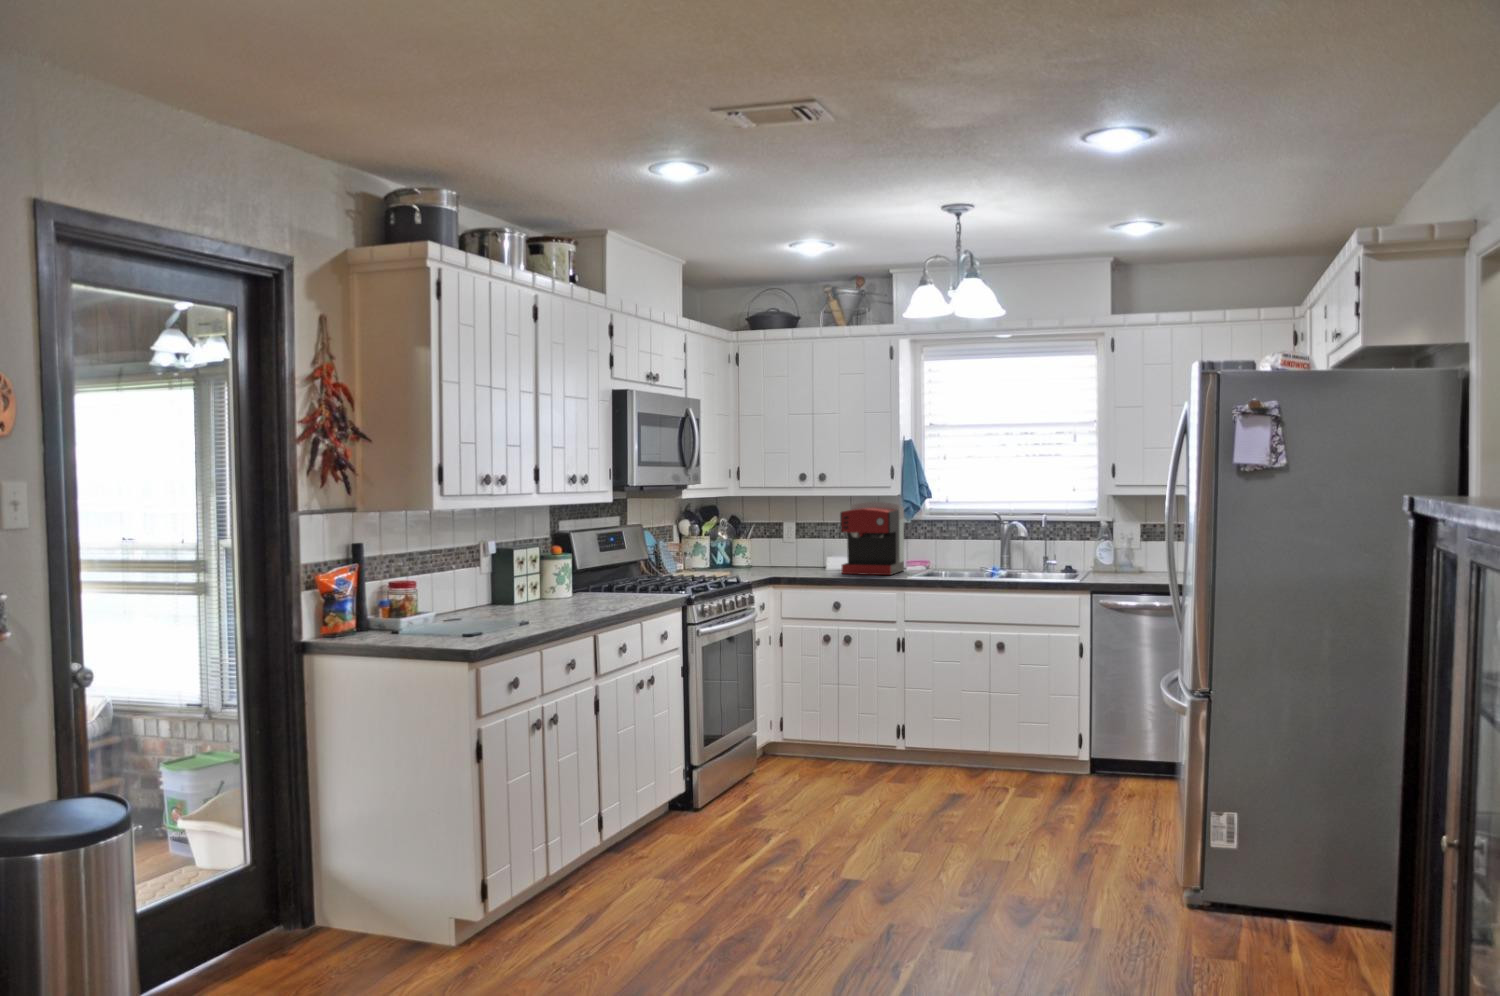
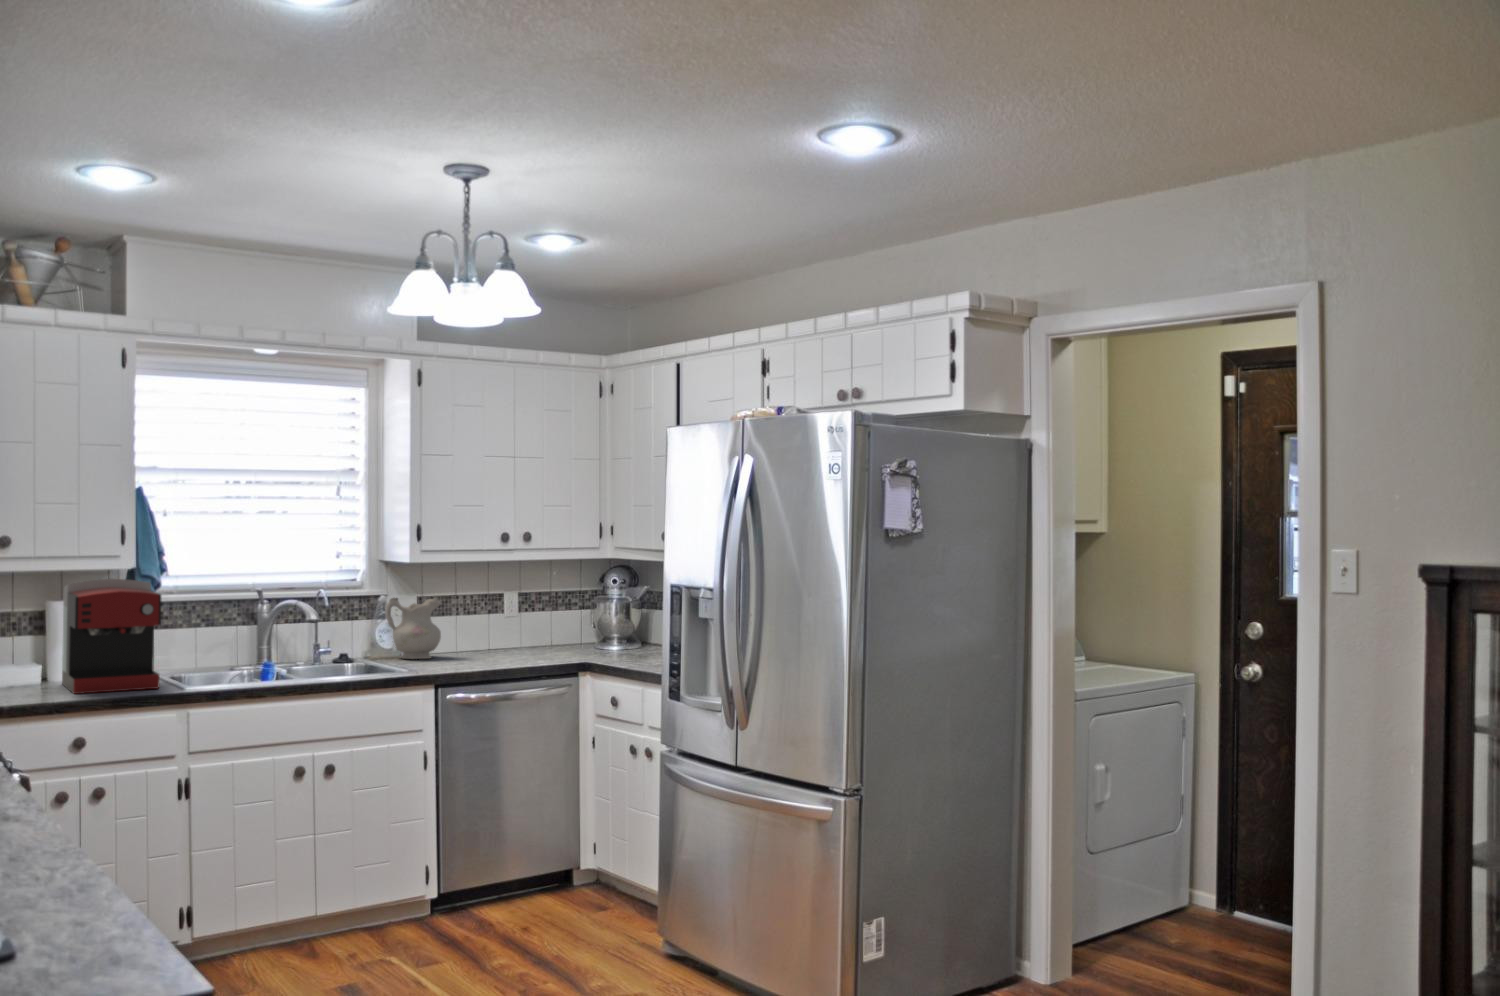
ceramic pitcher: none [1103,523,1149,574] -> present [386,598,441,659]

